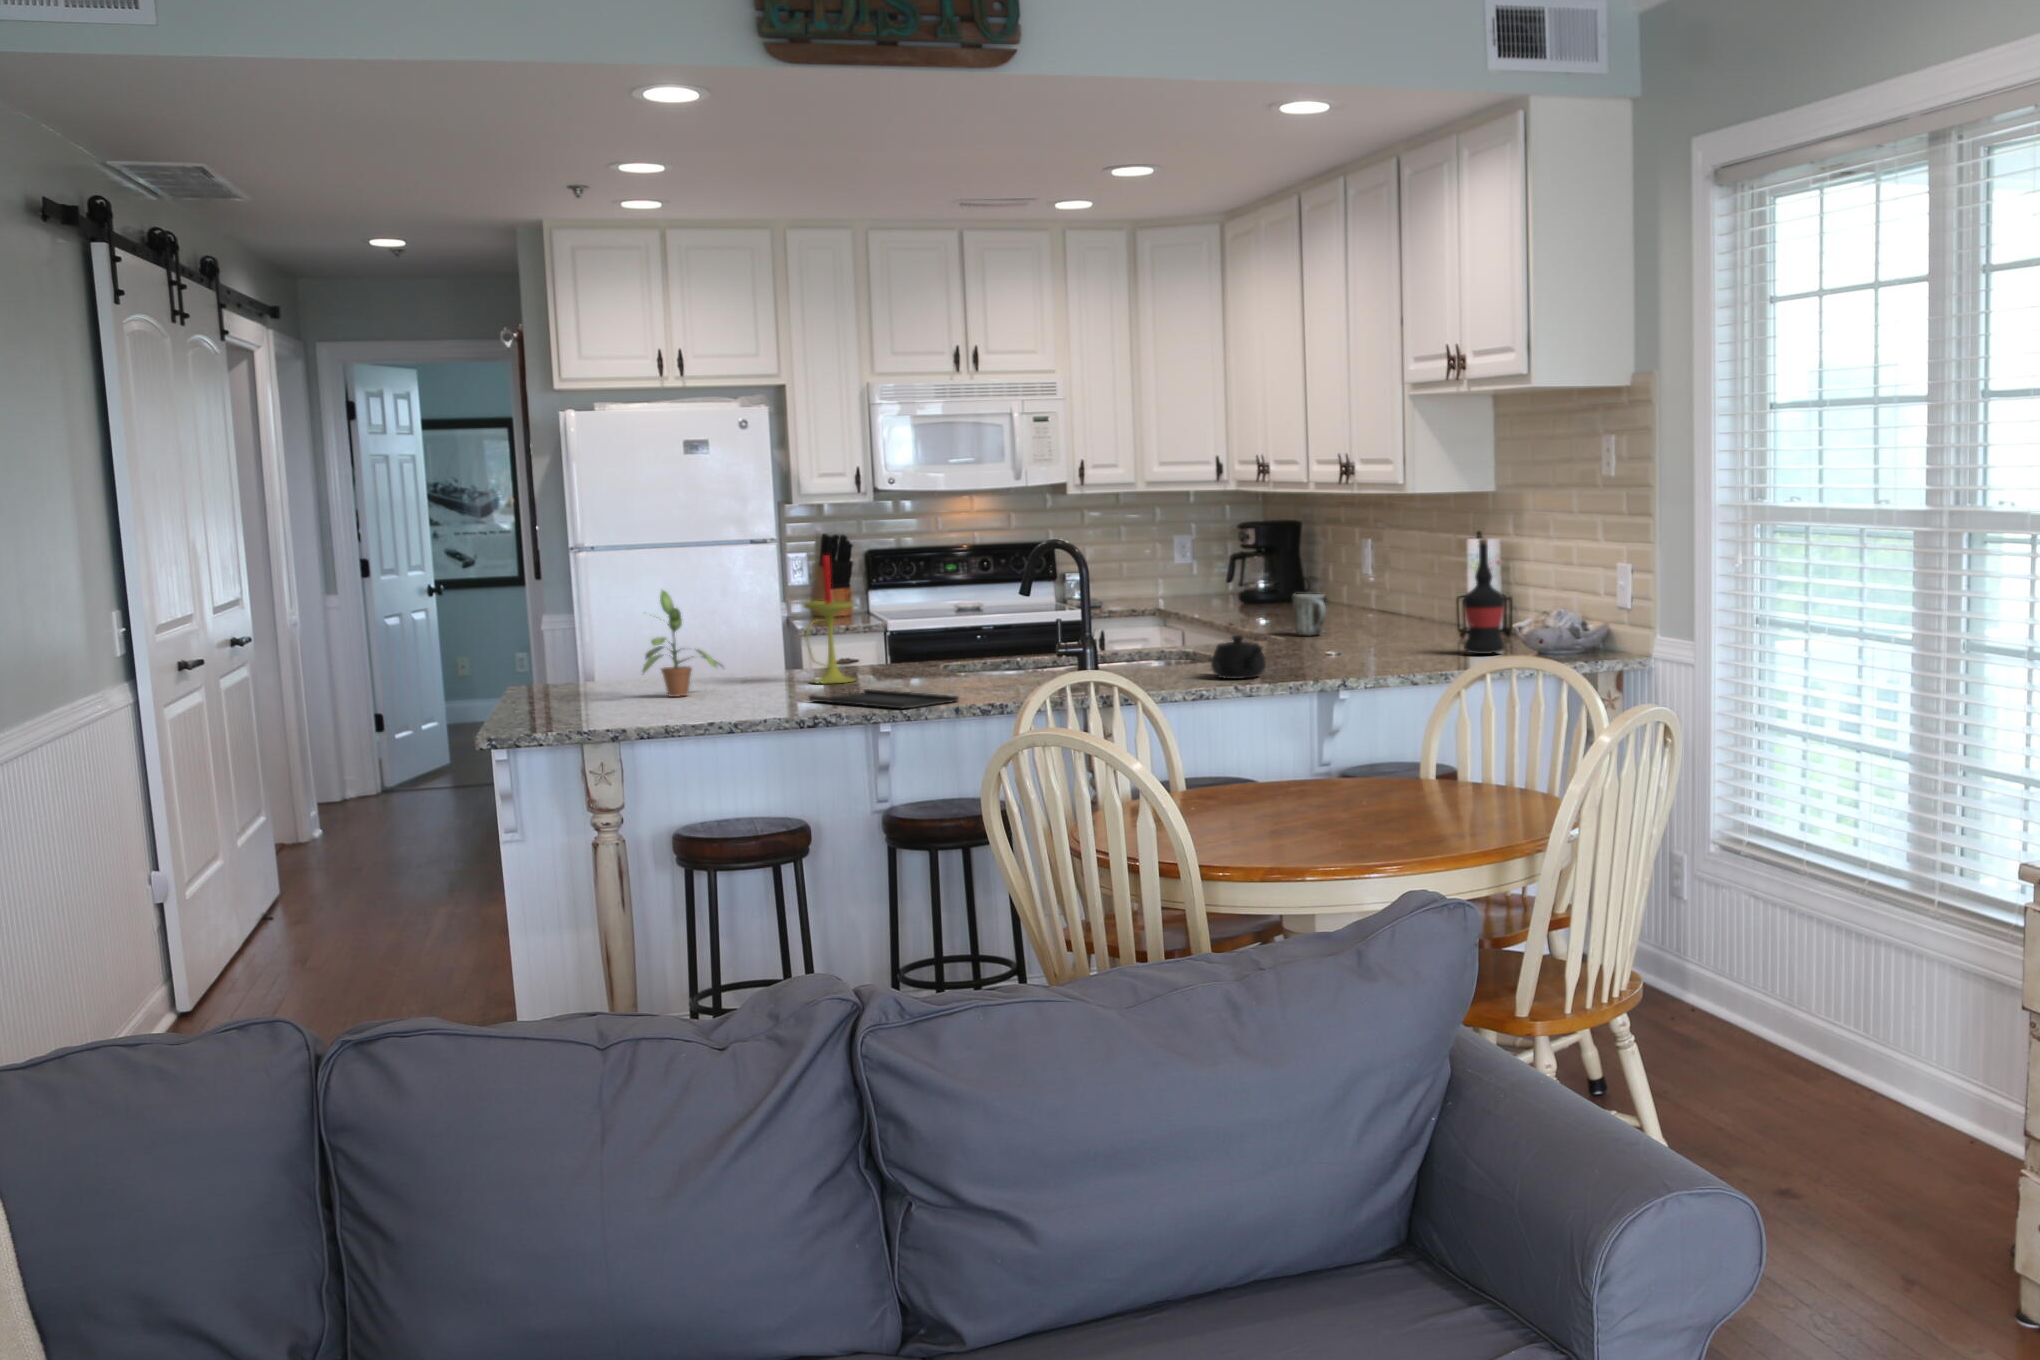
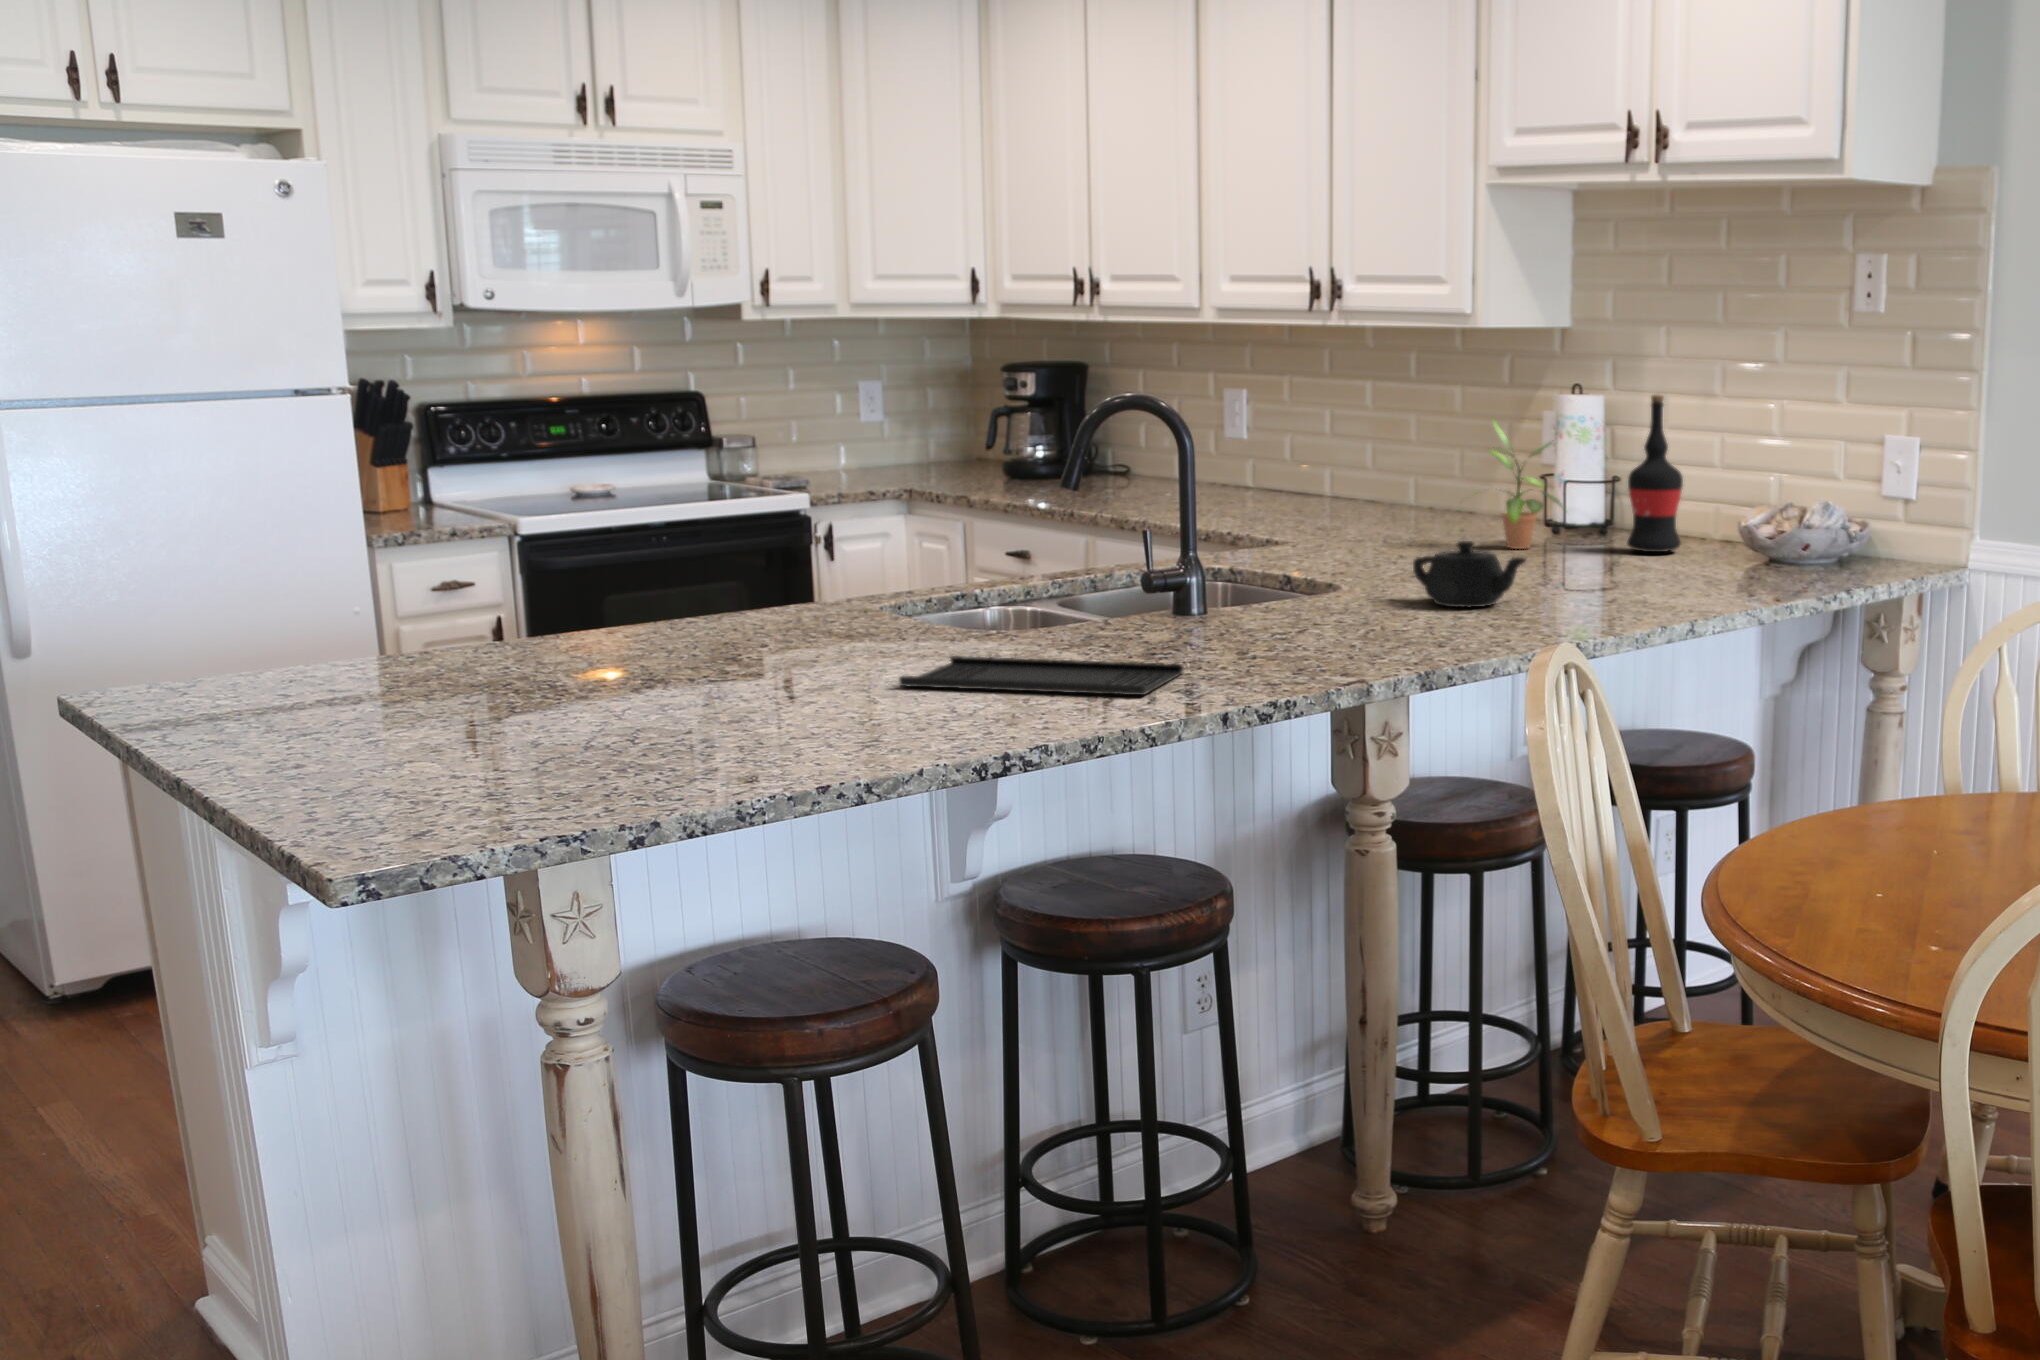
candle: present [804,555,855,683] -> none [743,416,840,646]
potted plant: present [642,590,722,697] -> present [1461,421,1565,549]
mug: present [1293,594,1326,635] -> none [1266,469,1323,527]

